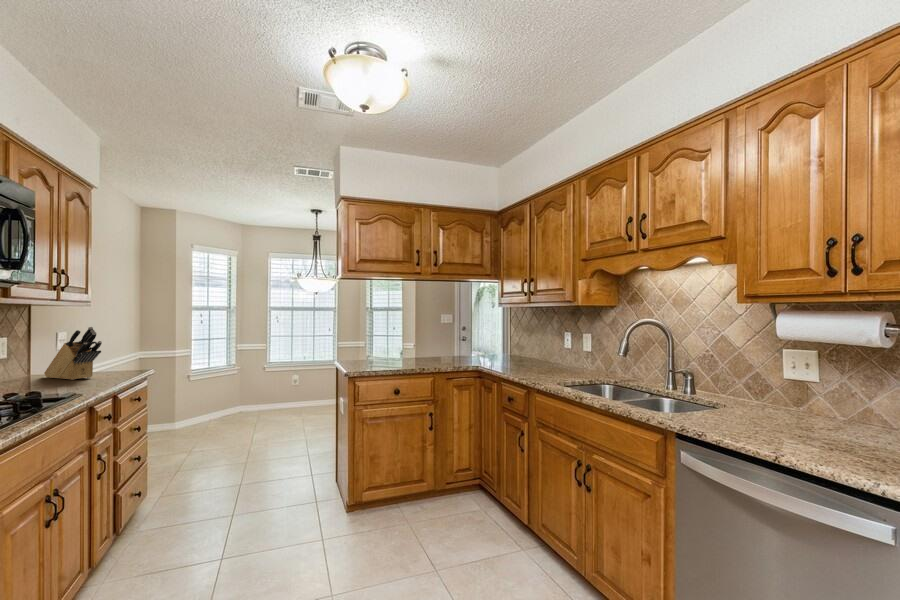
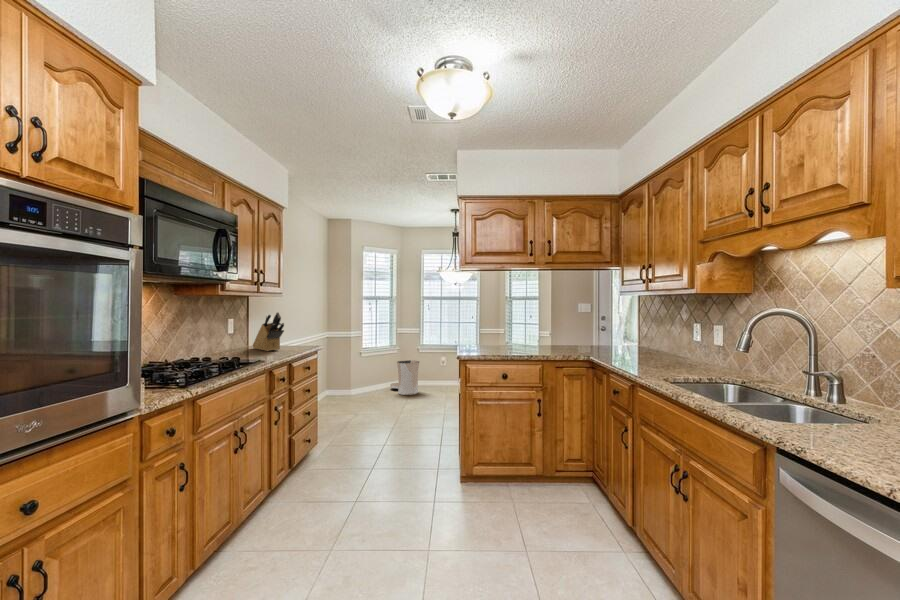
trash can: none [227,381,267,422] -> present [390,360,419,395]

